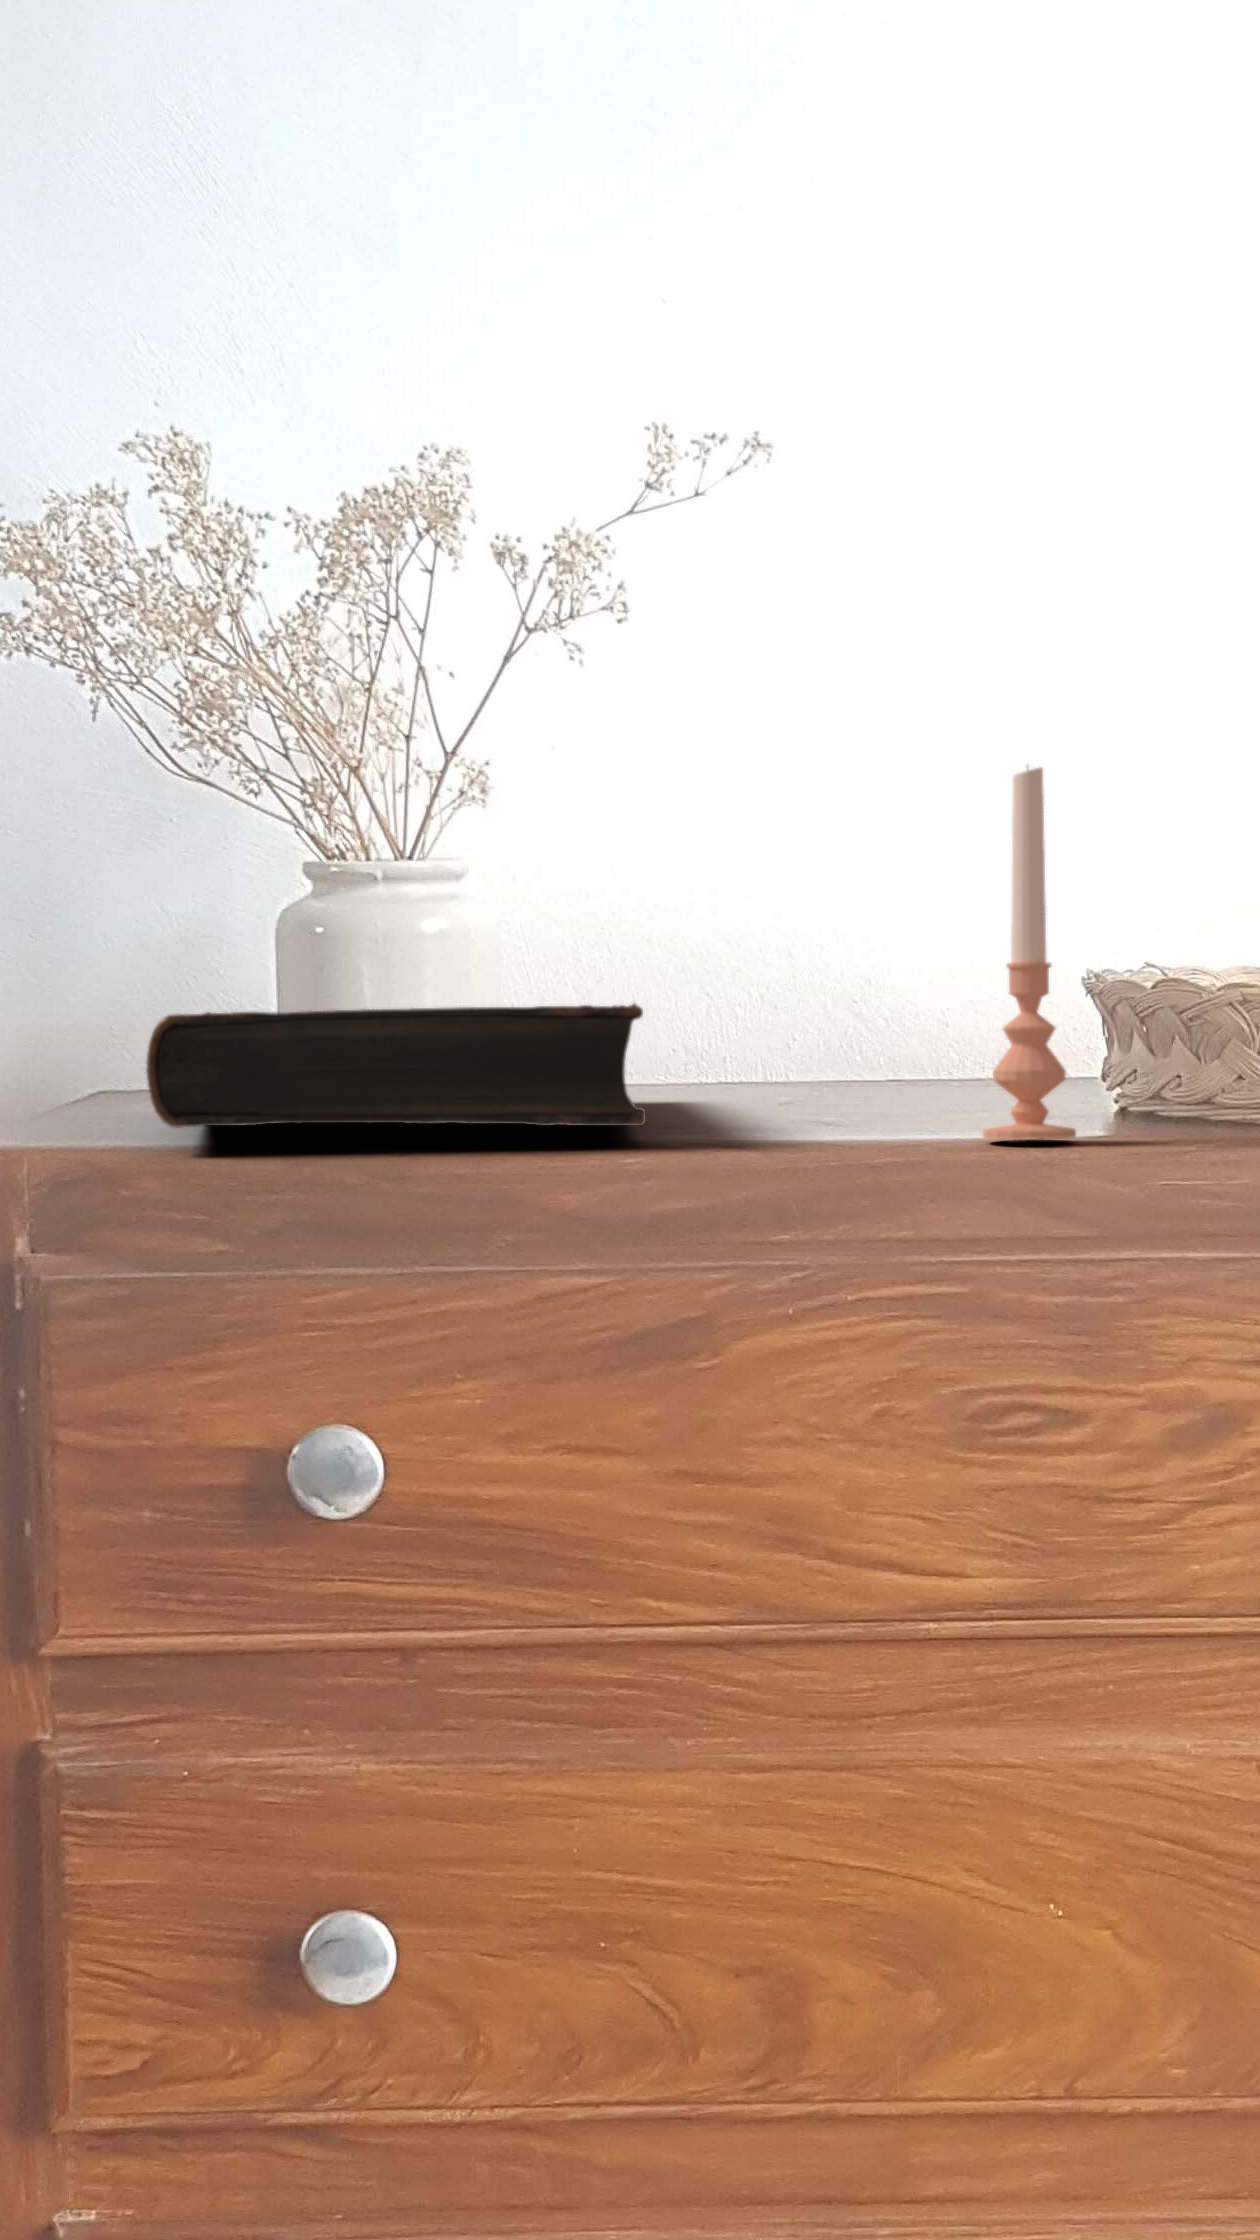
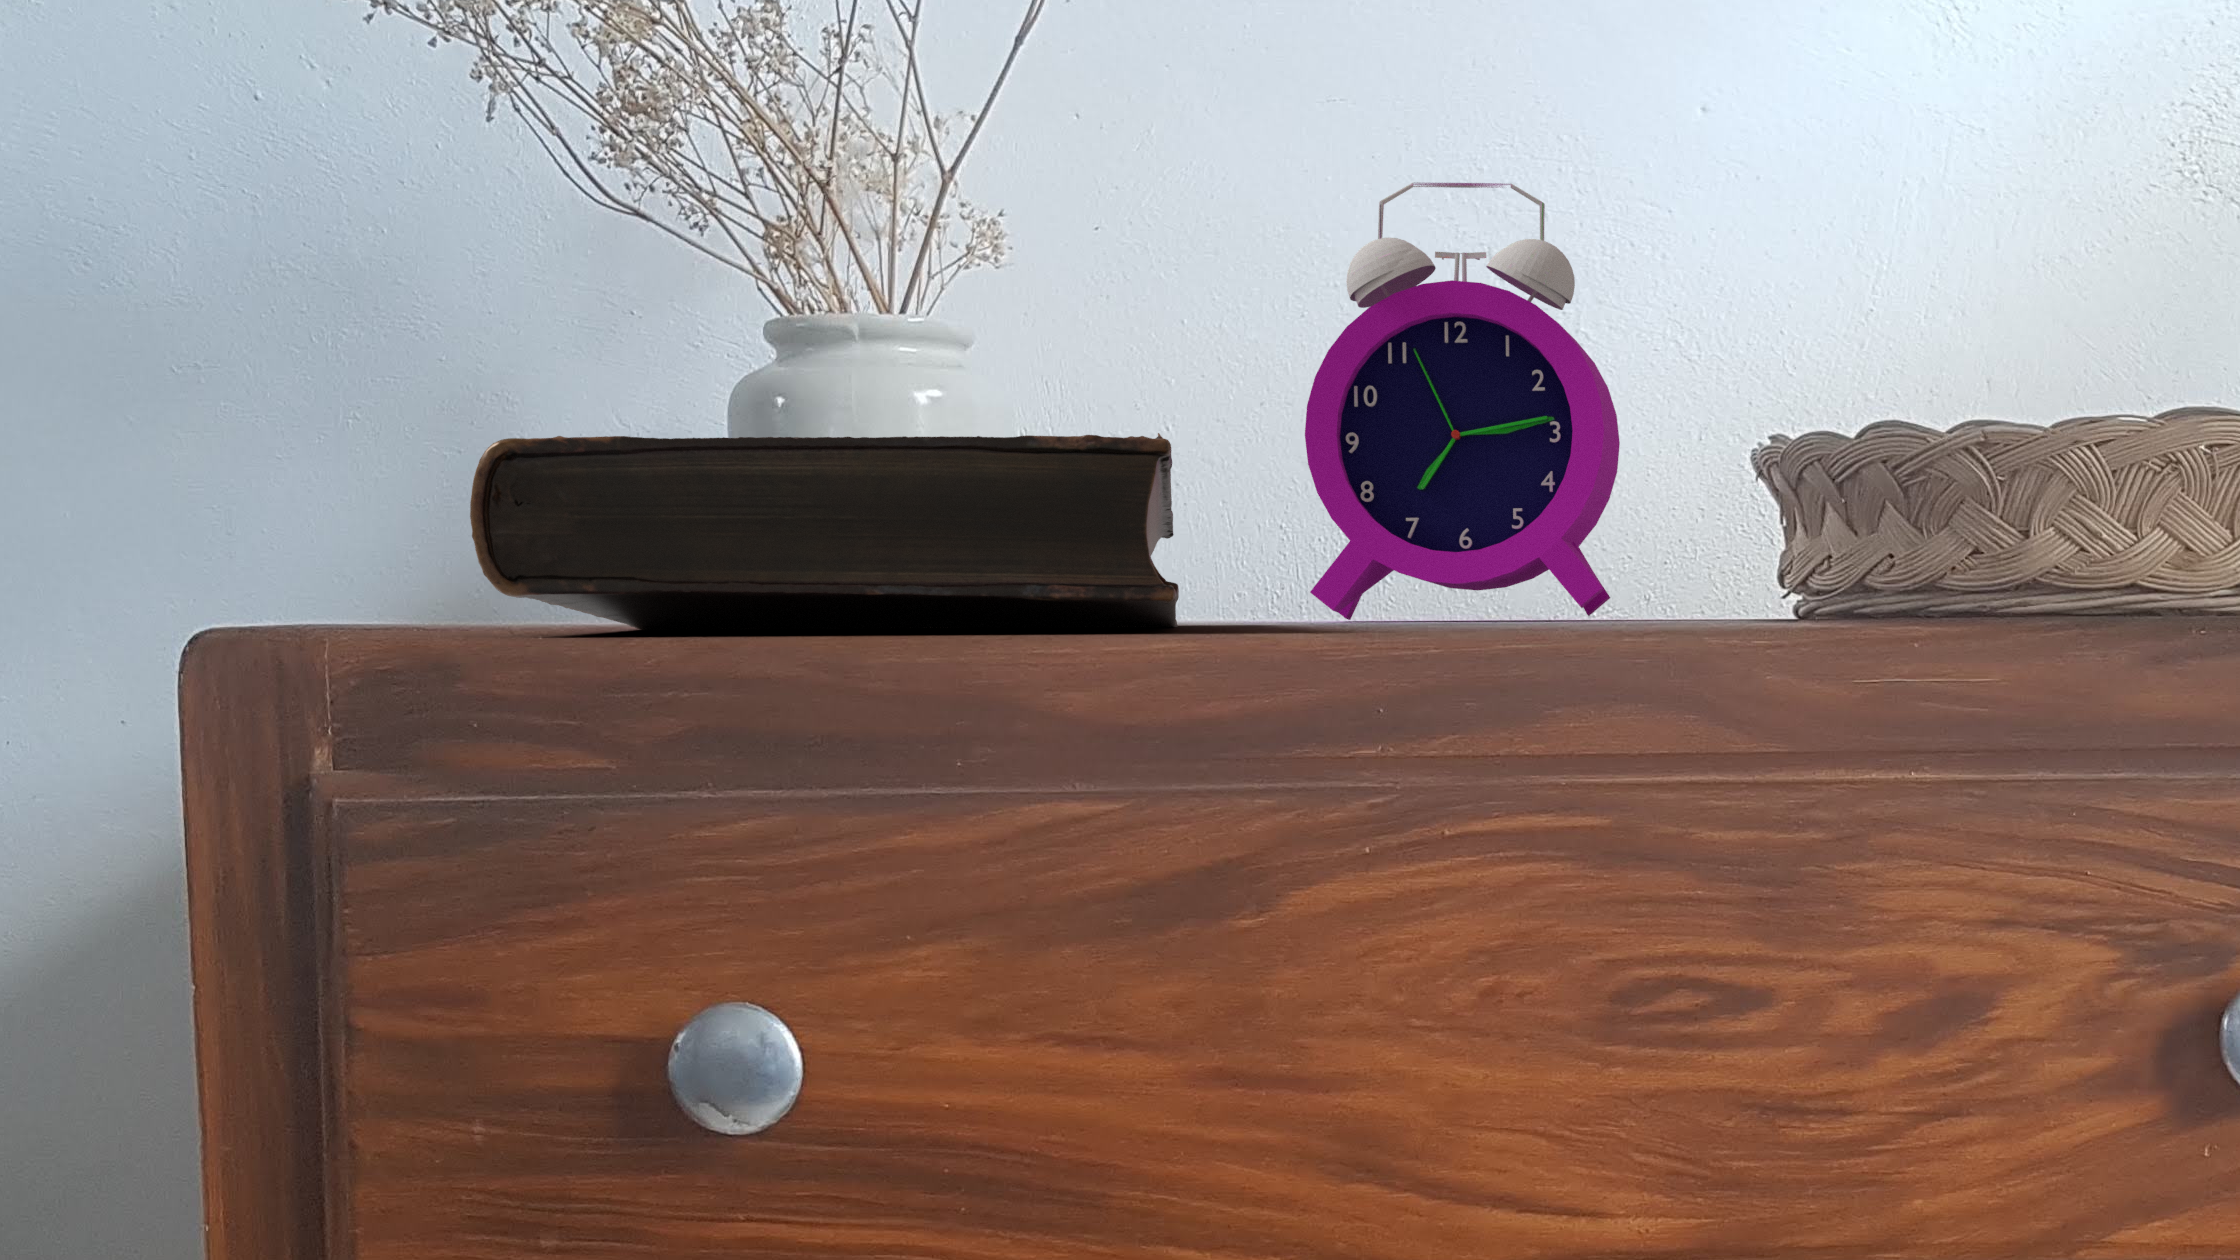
alarm clock: none [714,716,978,1079] -> present [1305,182,1620,620]
candle: present [983,768,1076,1140] -> none [1633,119,1758,626]

